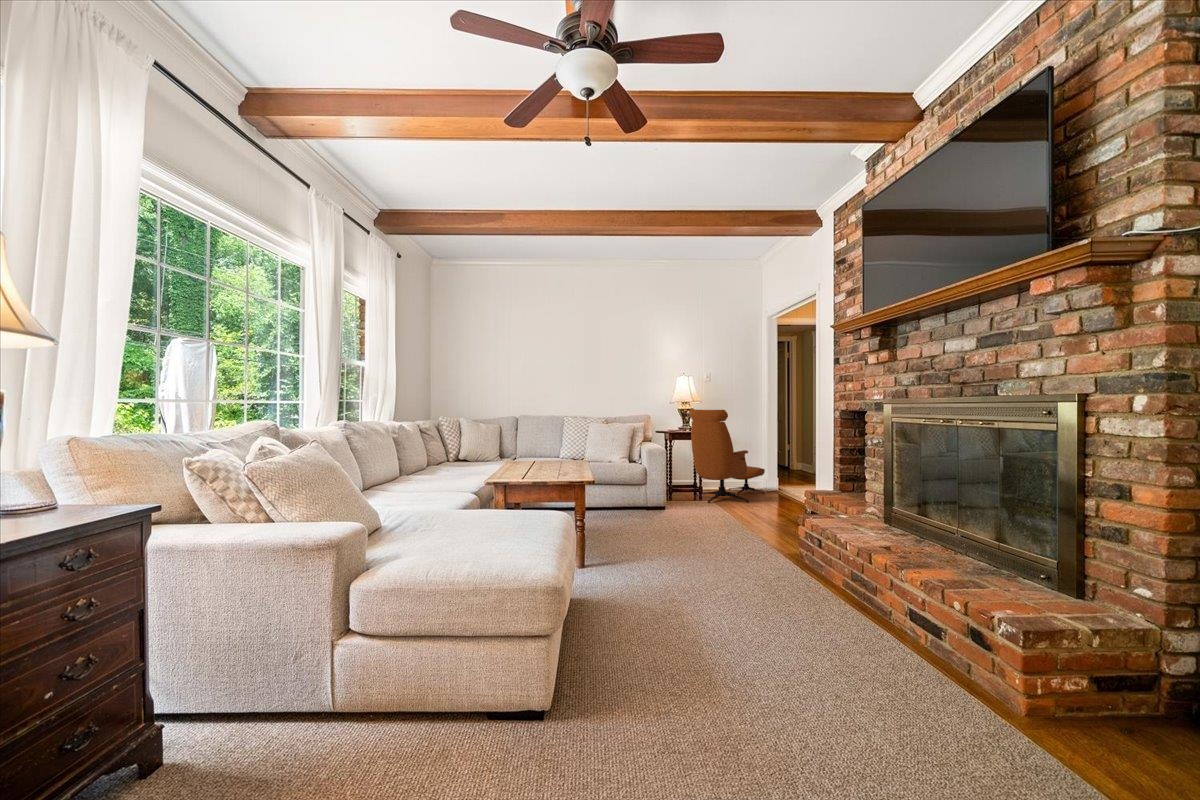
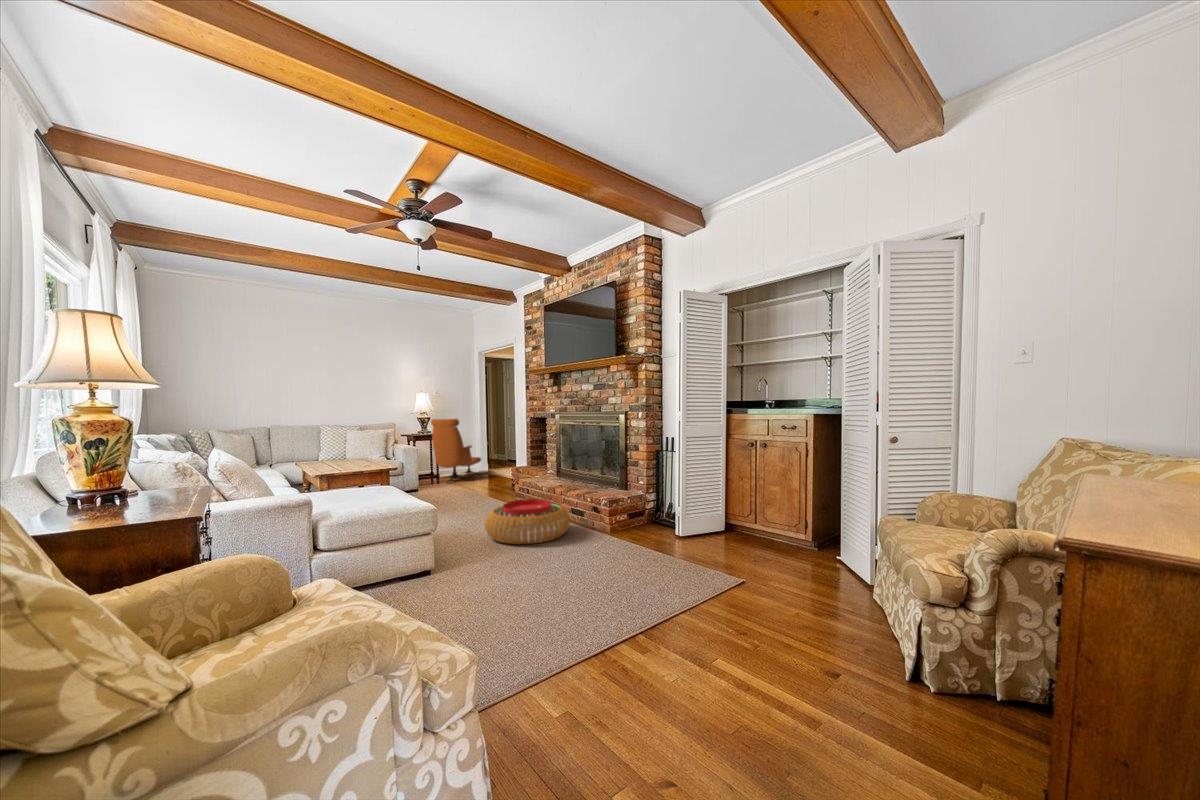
pouf: none [706,574,907,699] -> present [485,499,570,544]

